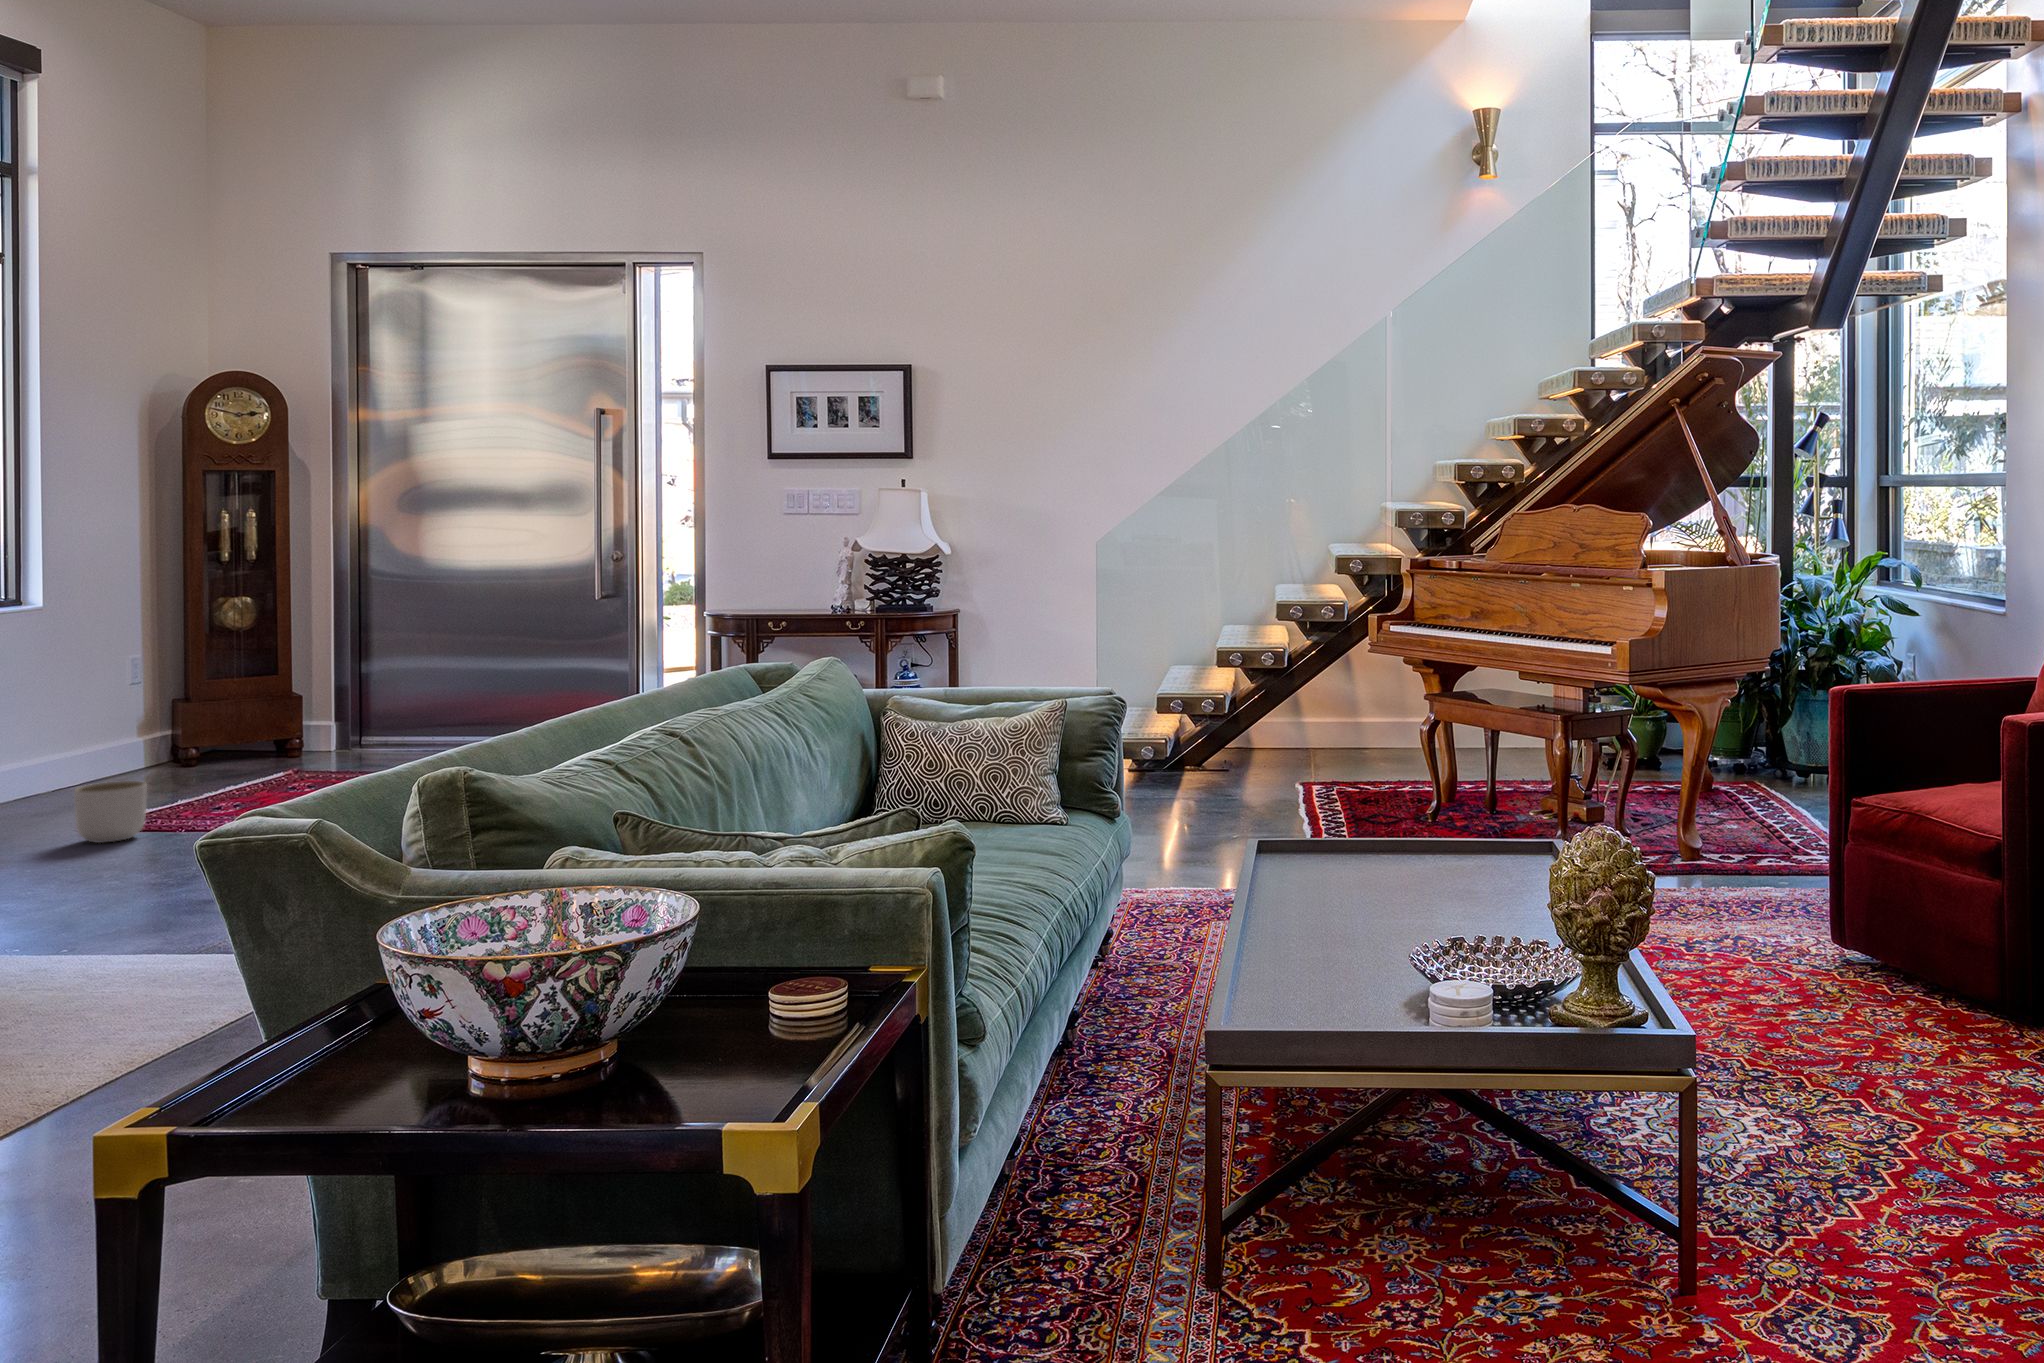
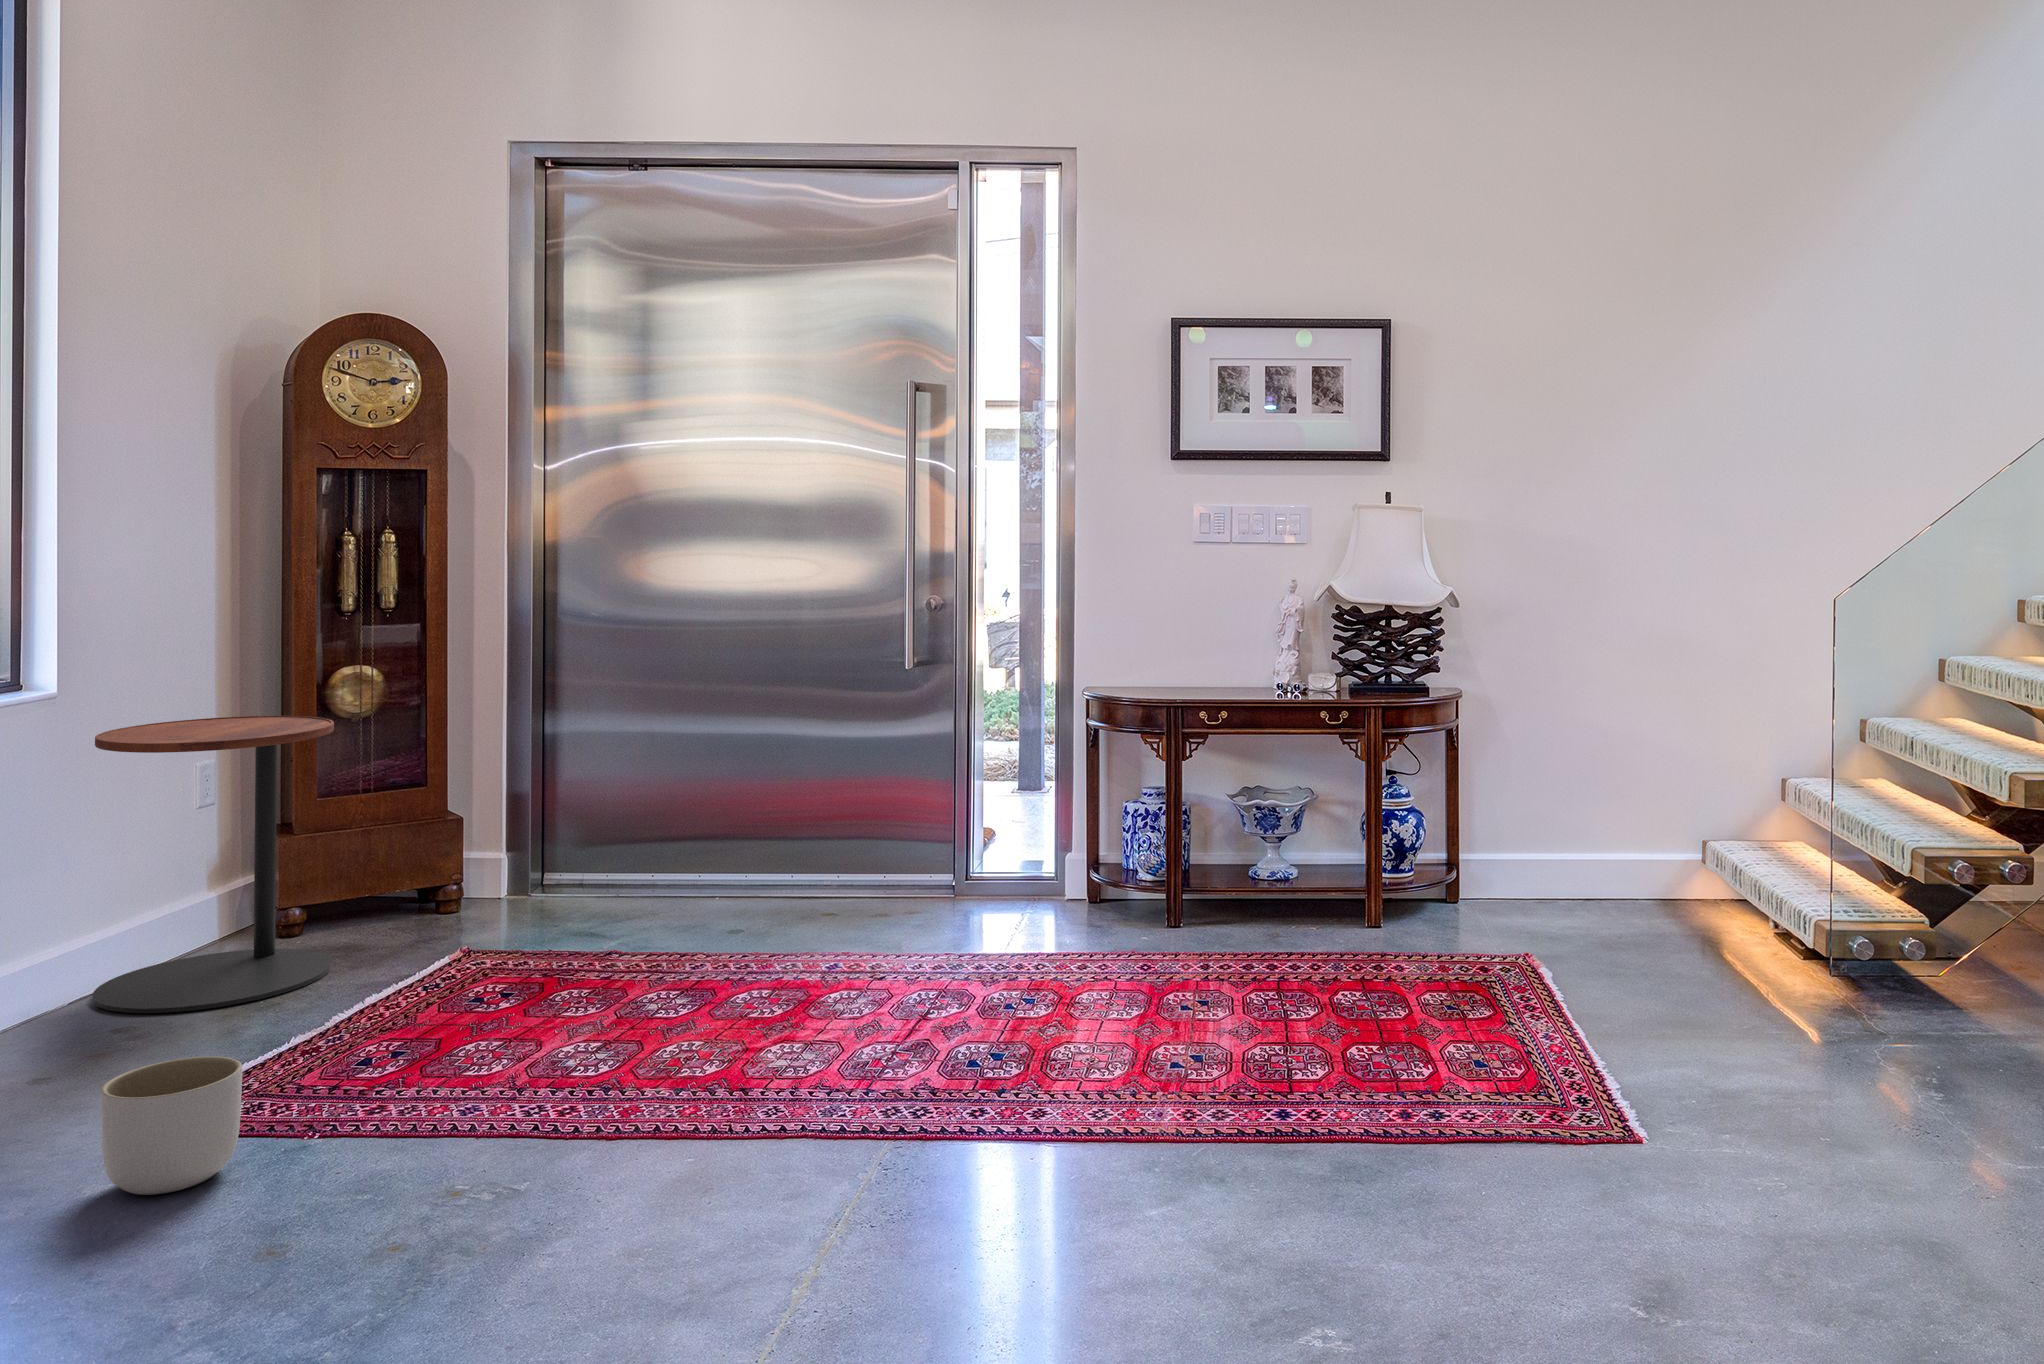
side table: none [66,624,212,791] -> present [93,716,334,1013]

